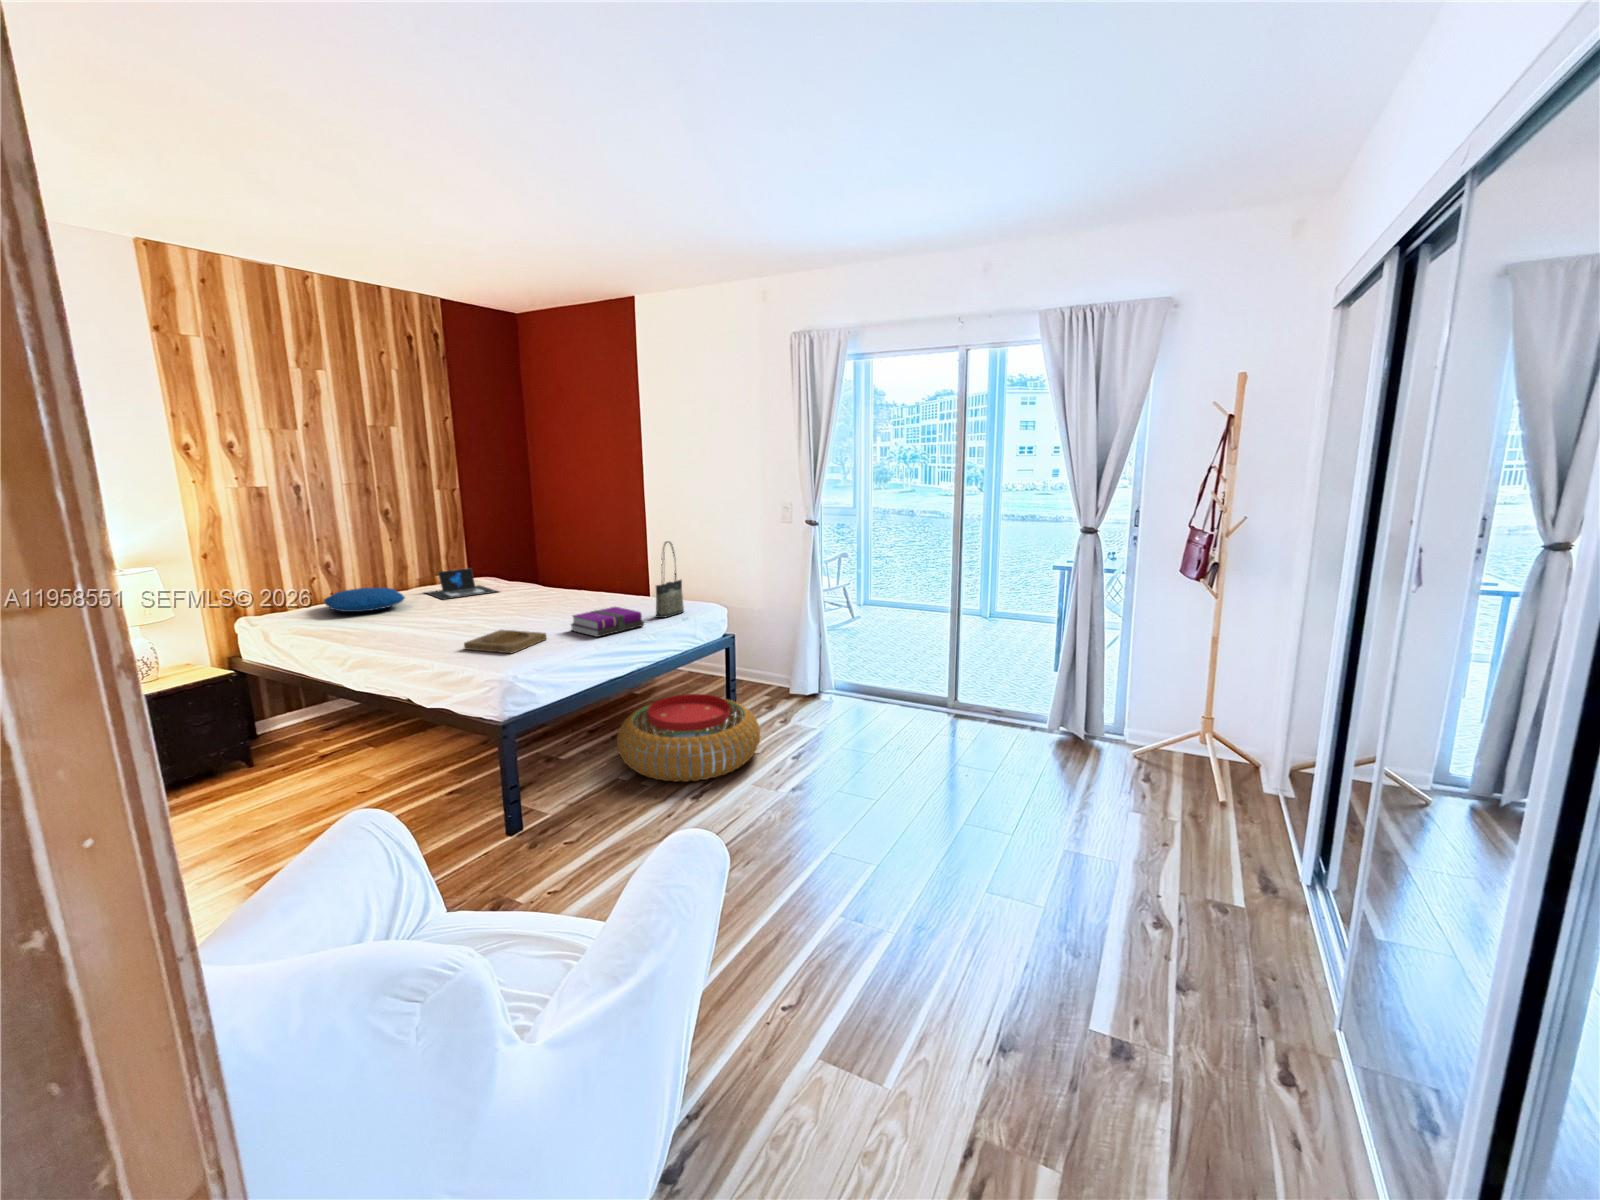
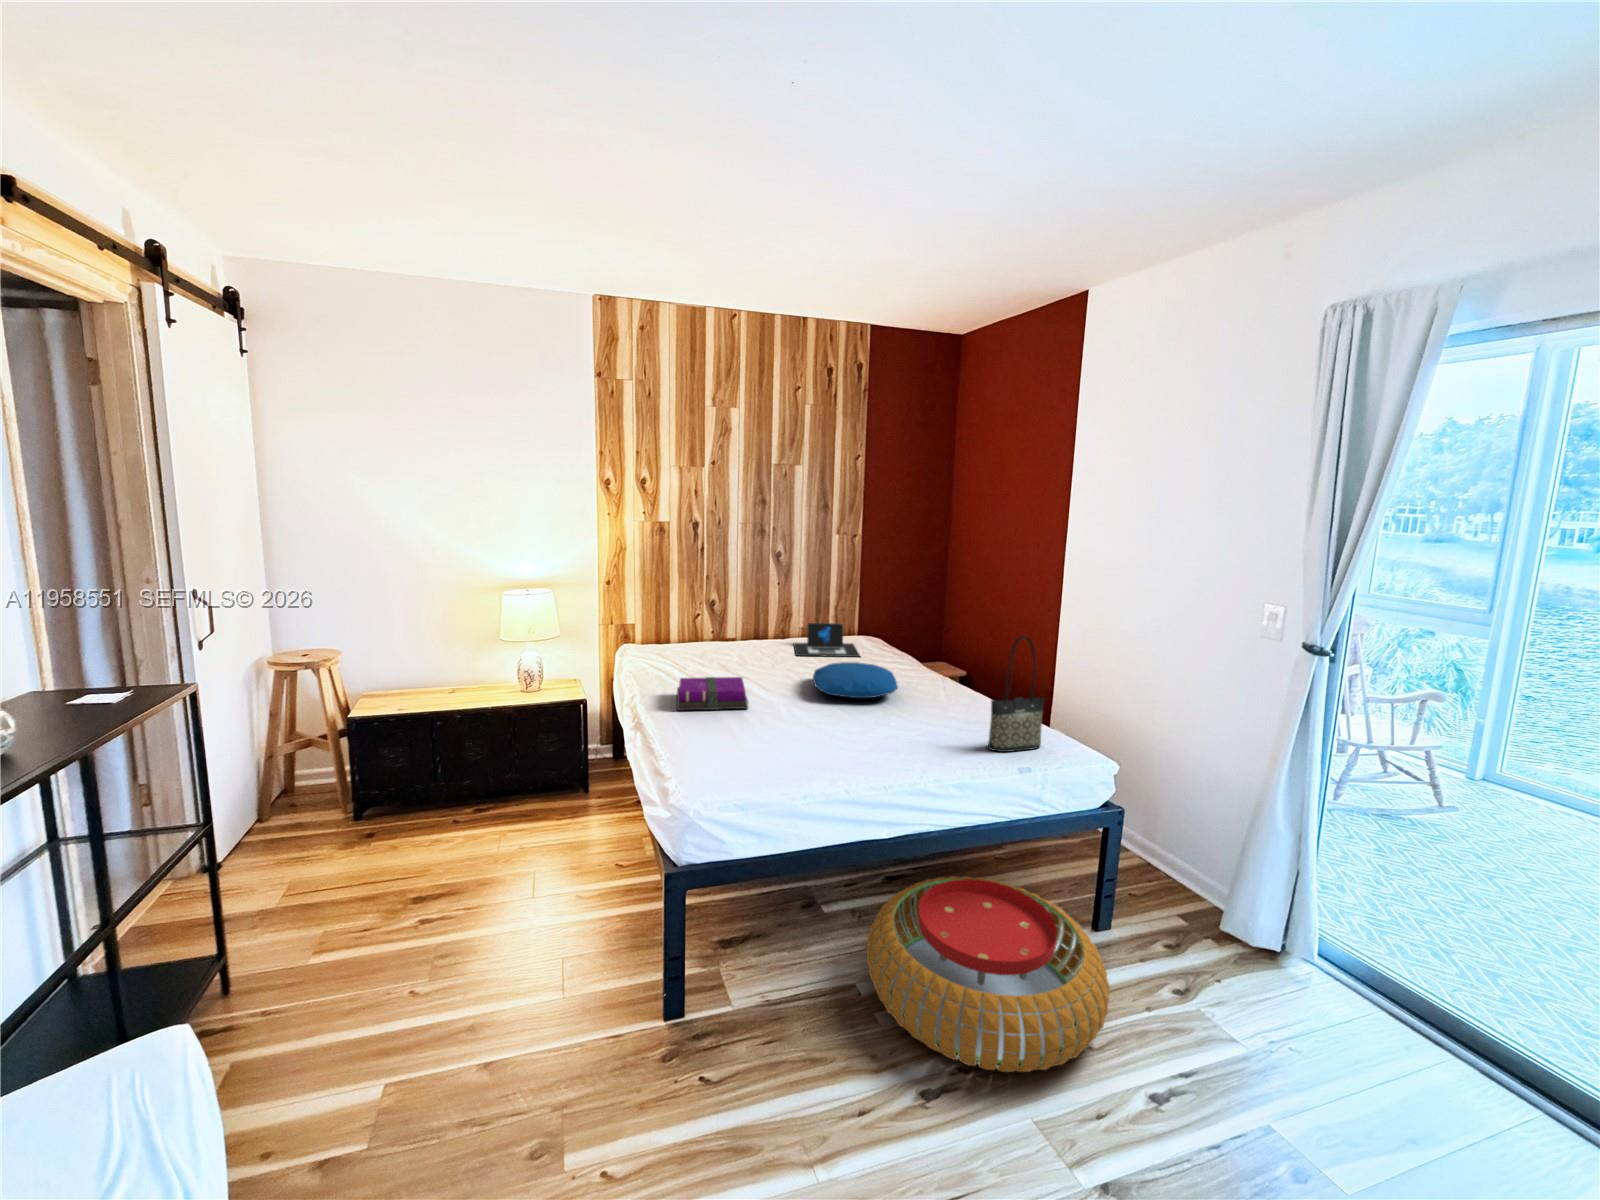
pillow: present [323,588,405,612] -> present [813,662,898,698]
notebook: present [571,607,644,637] -> present [677,677,748,710]
tray: present [464,630,546,653] -> none [716,717,812,760]

